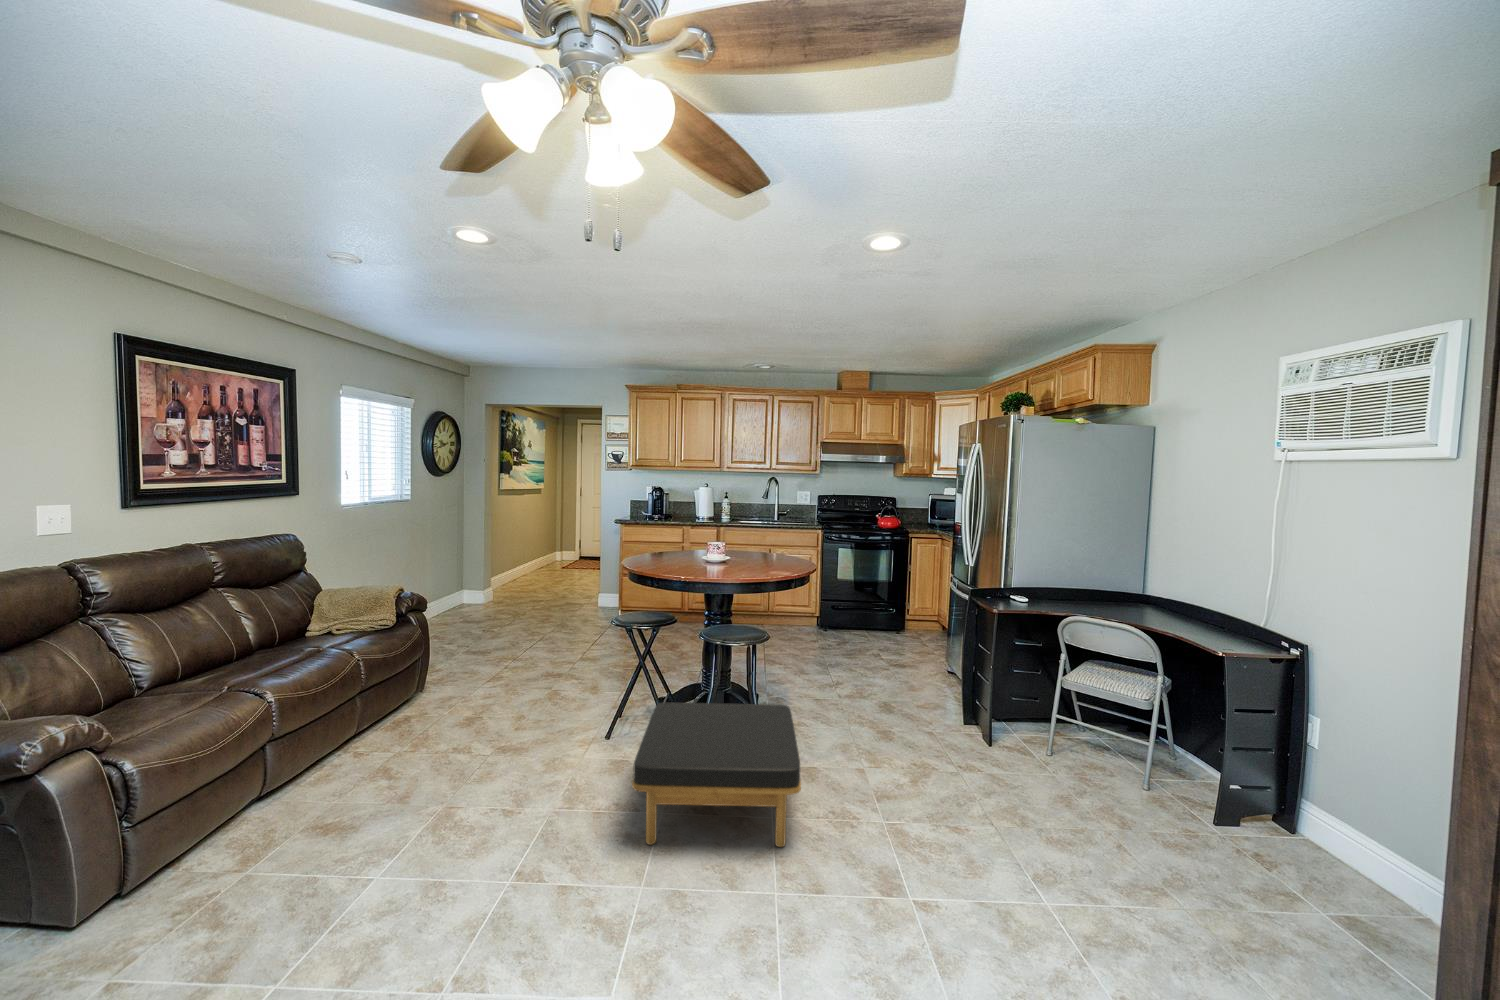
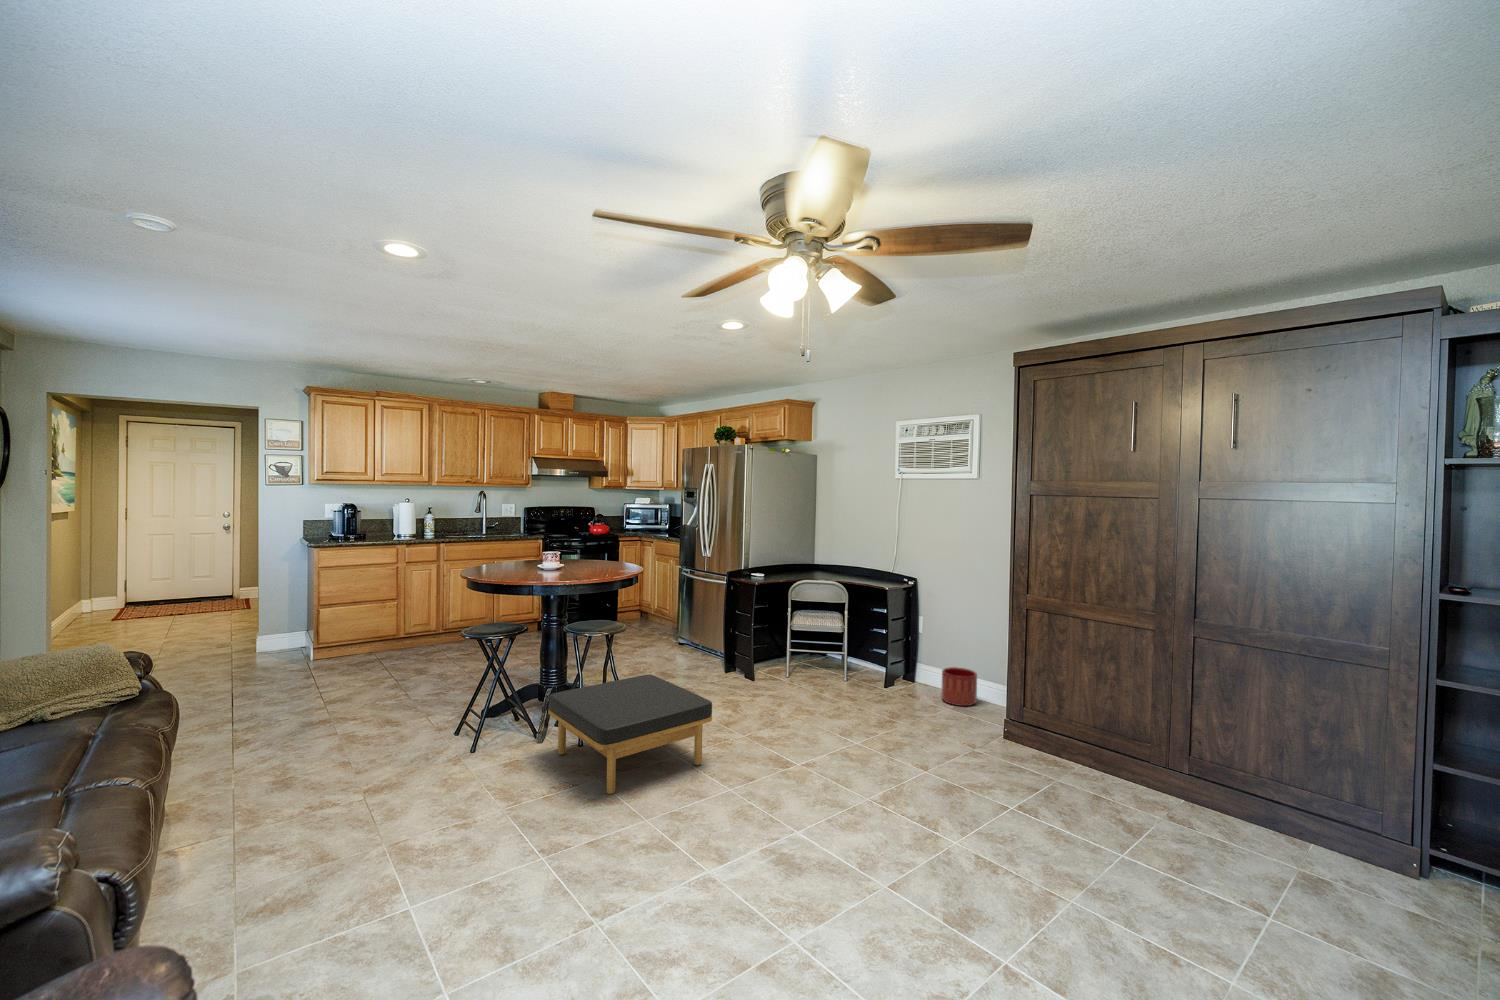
planter: none [1324,831,1425,930] -> present [941,667,977,706]

